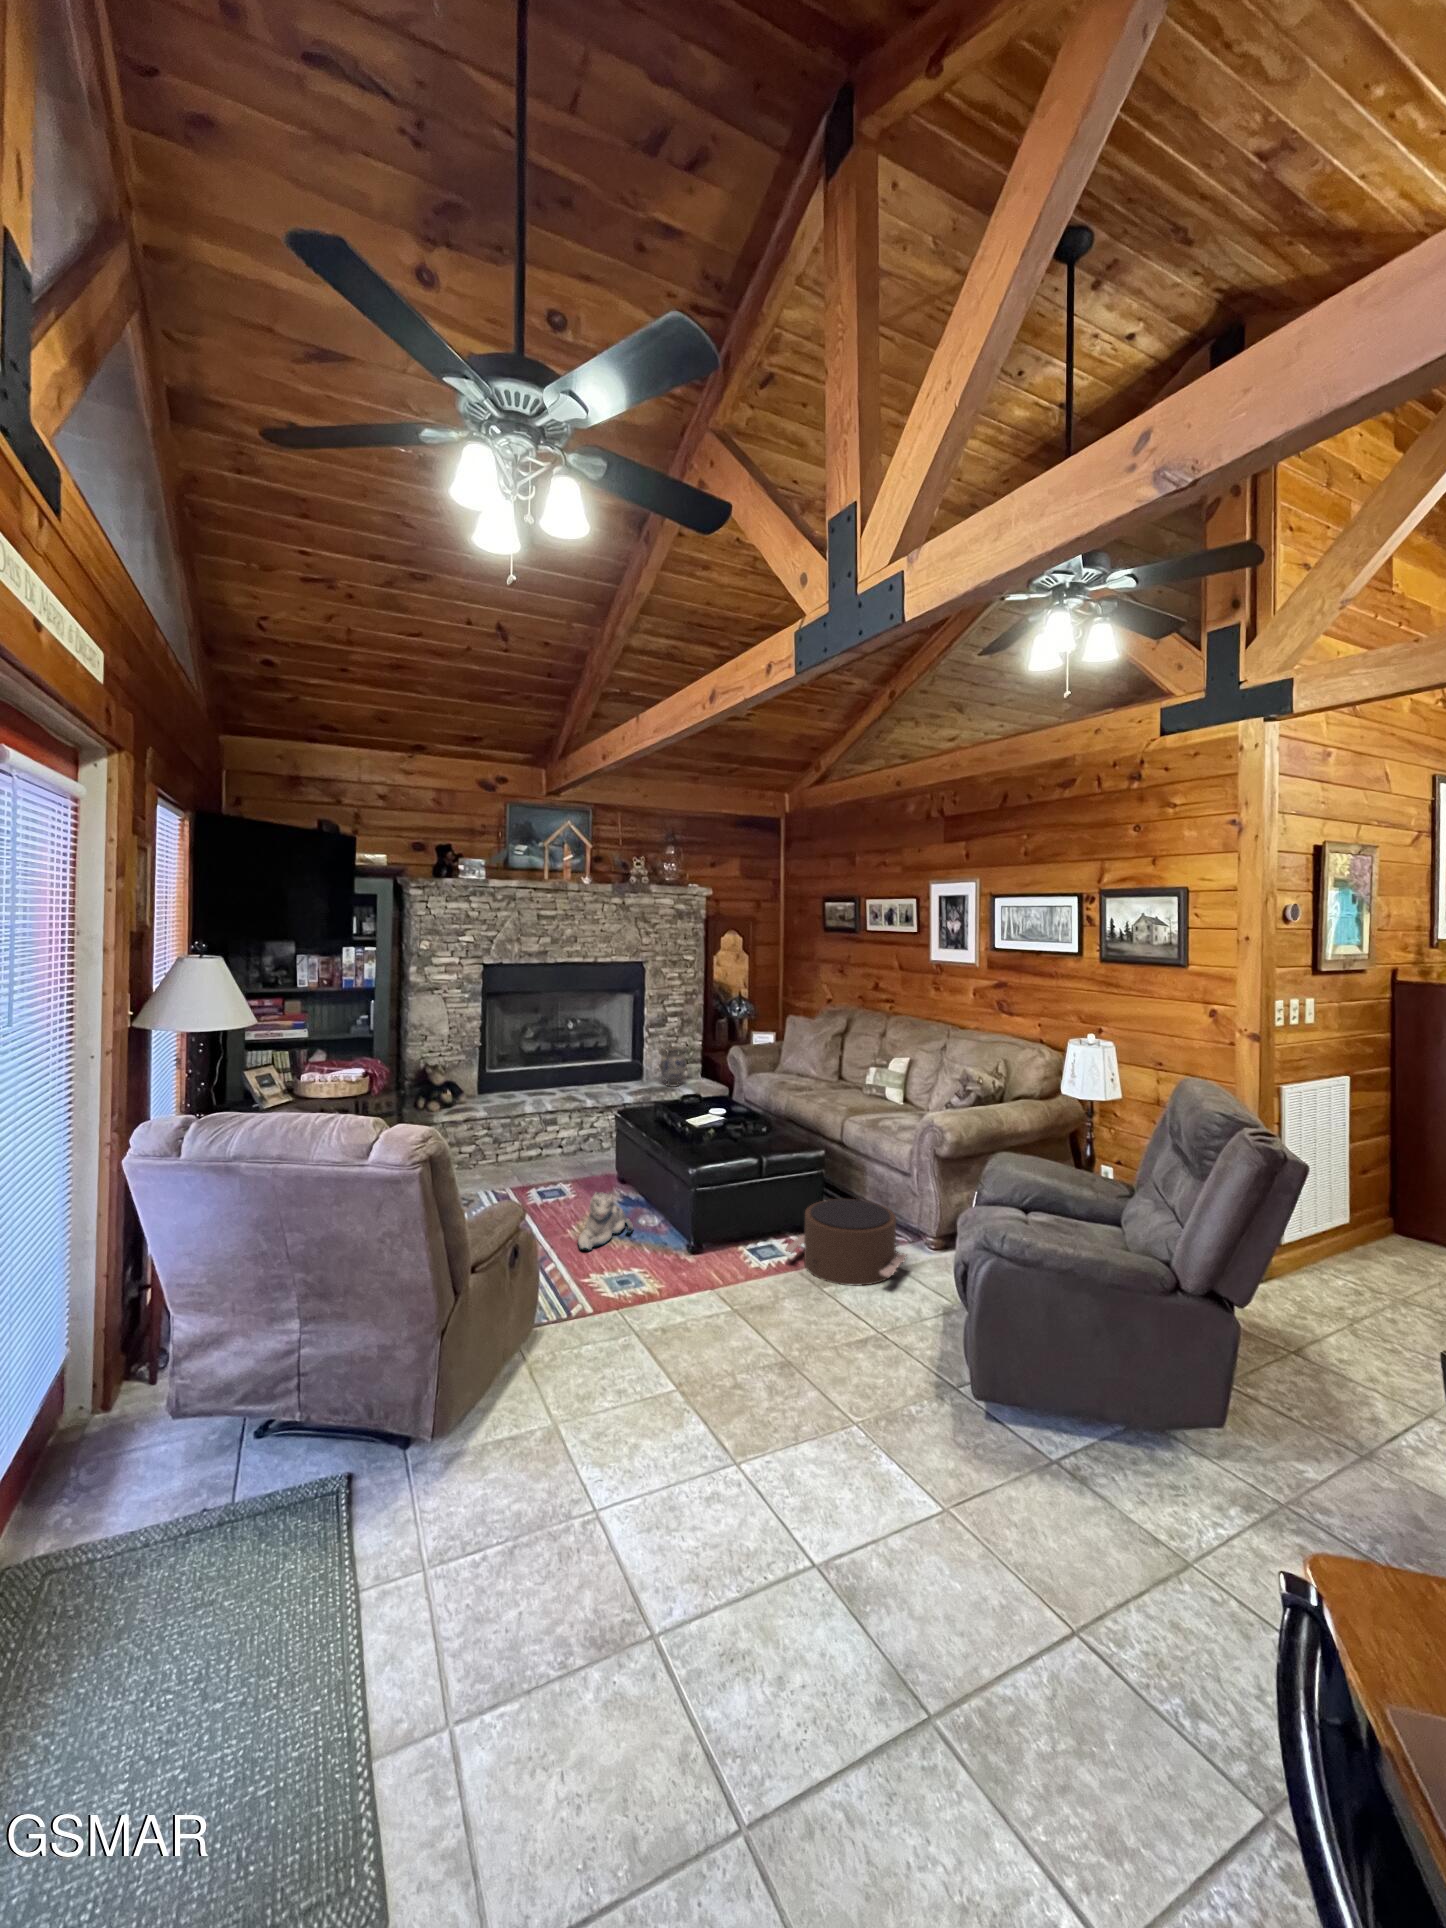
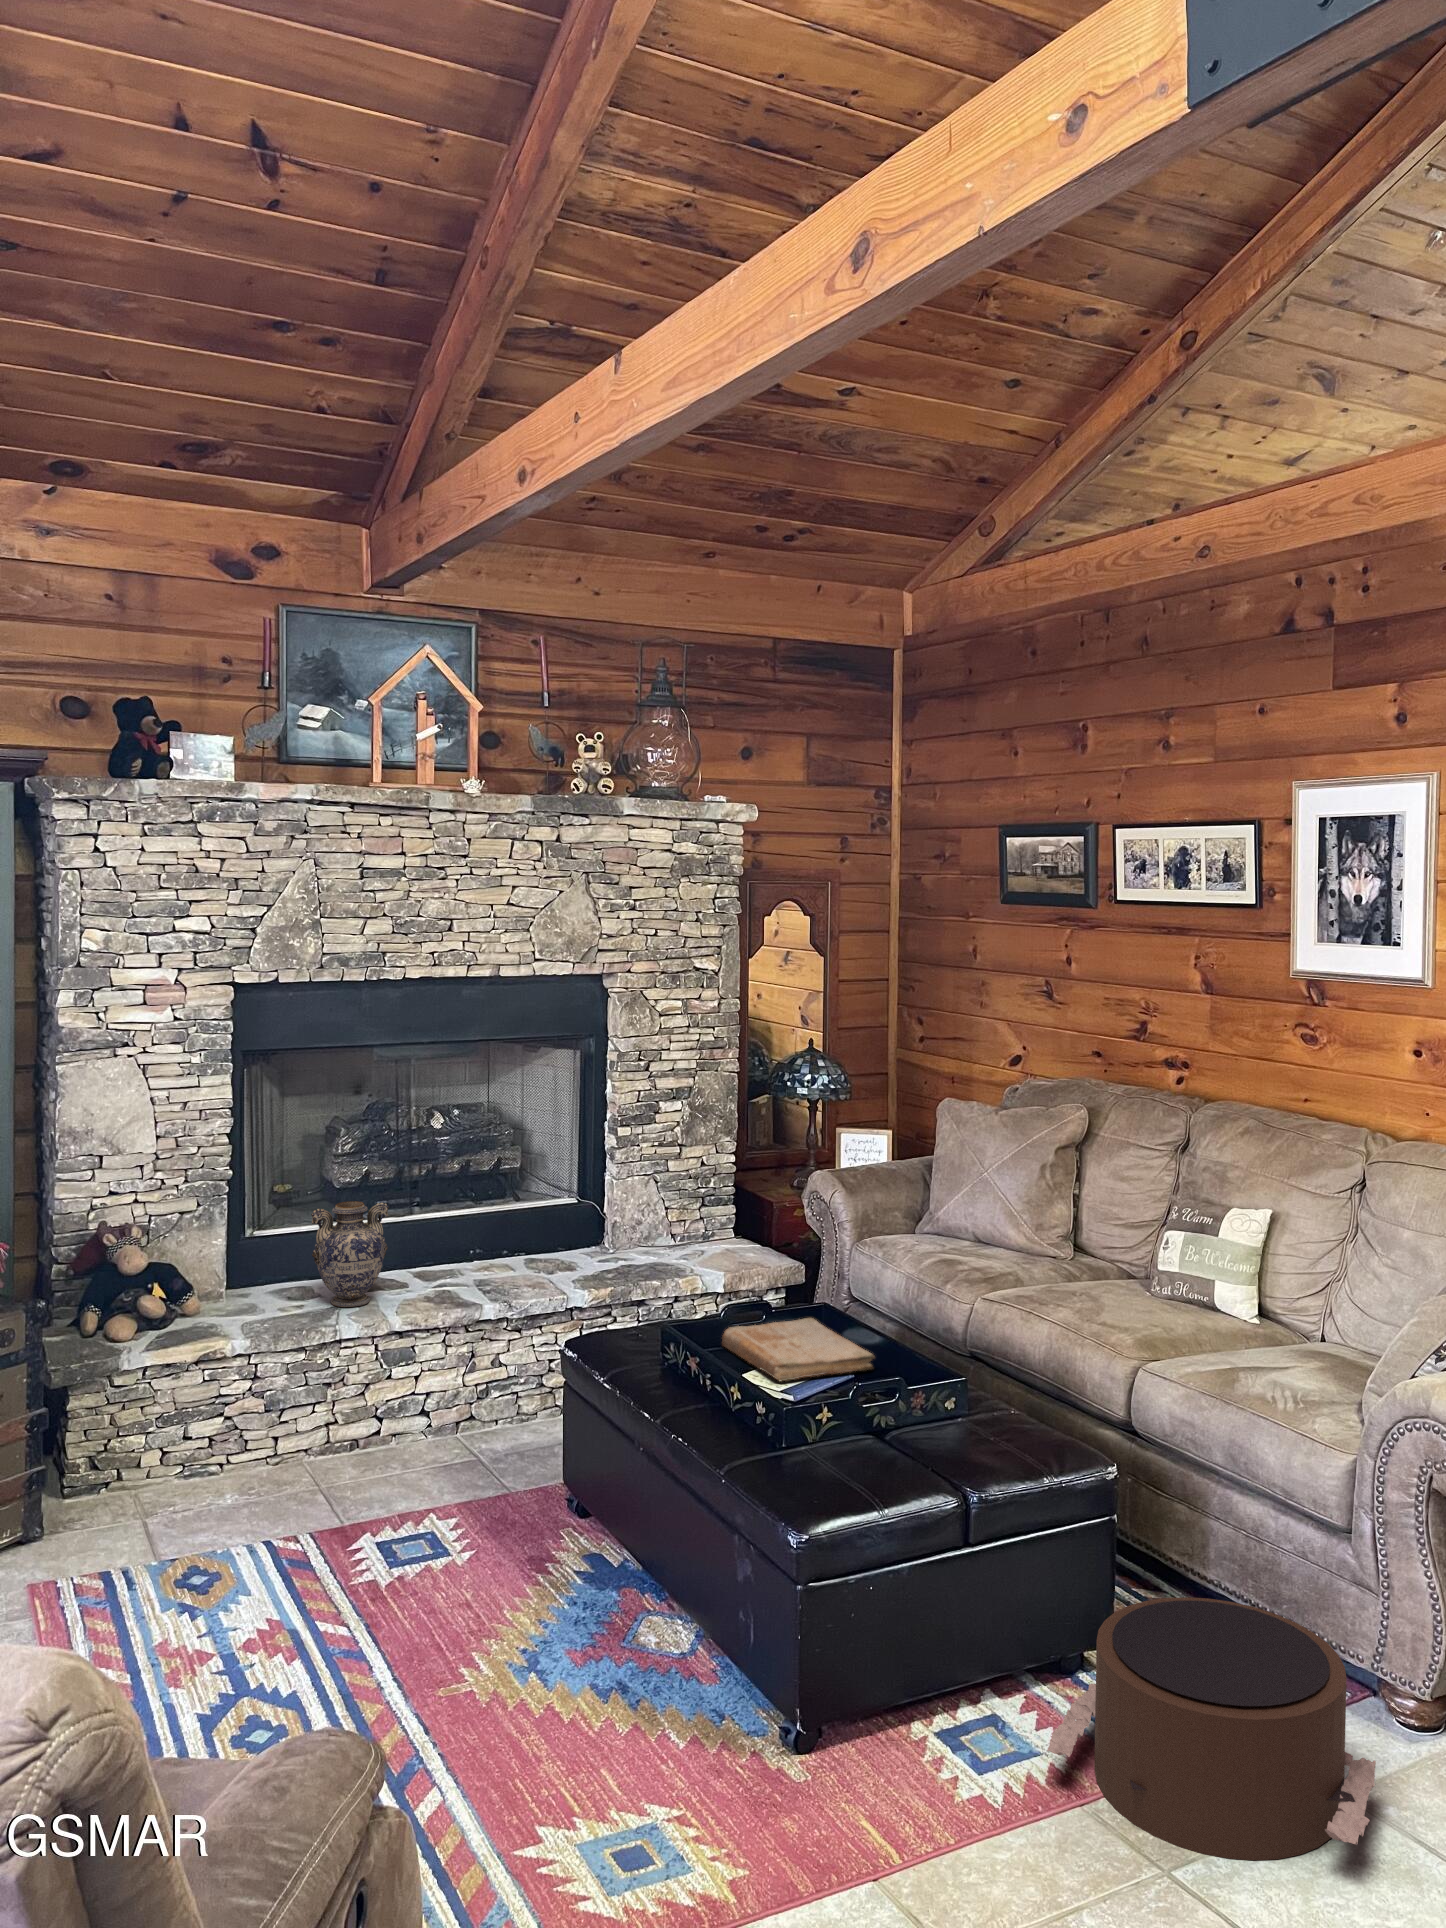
decorative vase: present [659,1046,687,1087] -> present [311,1201,389,1307]
book: none [677,1099,735,1120] -> present [722,1318,875,1381]
plush toy: present [578,1192,633,1250] -> none [495,1582,632,1744]

